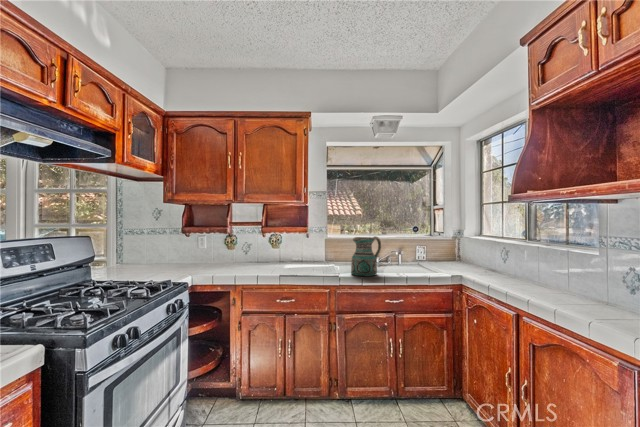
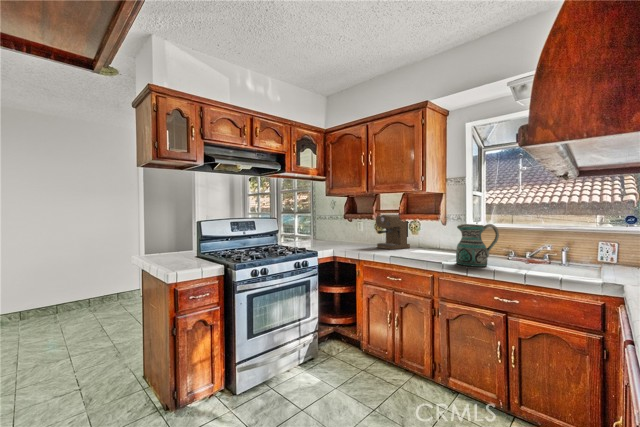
coffee maker: none [235,227,269,268] -> present [376,215,410,249]

